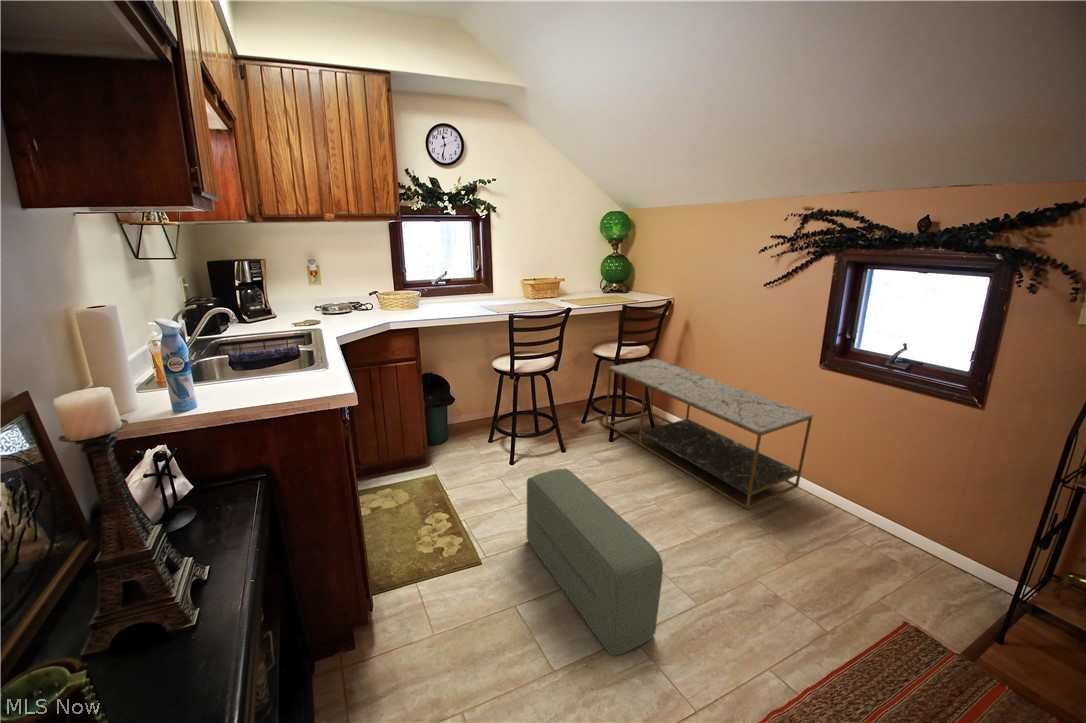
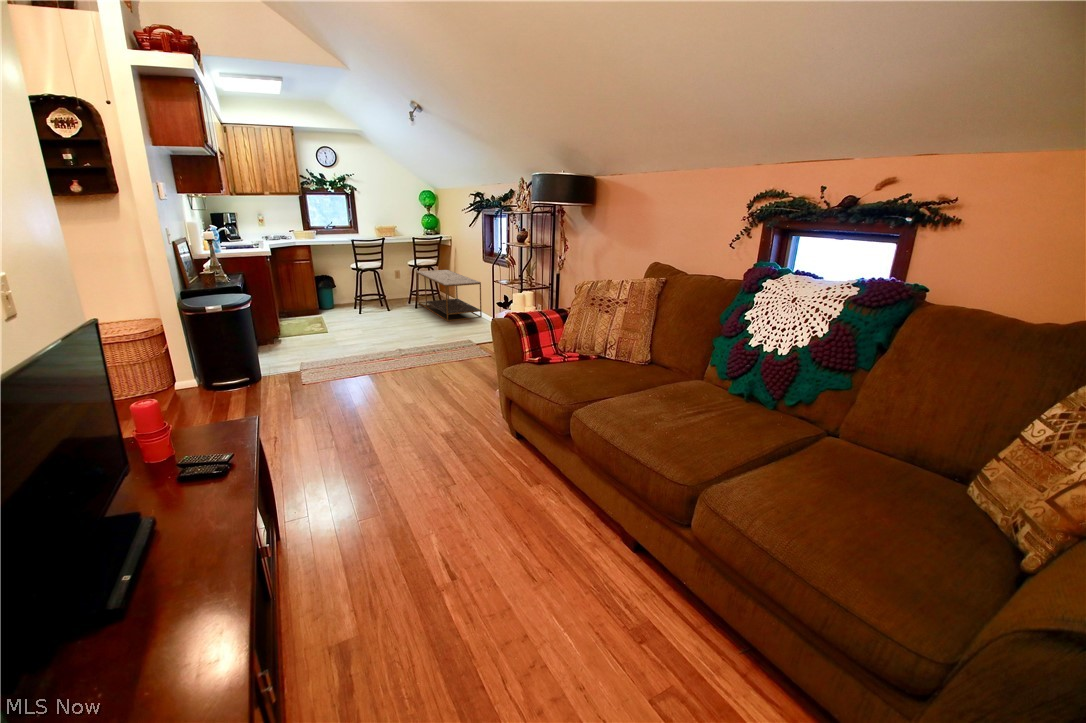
pouf: present [527,469,663,655] -> none [341,295,371,340]

